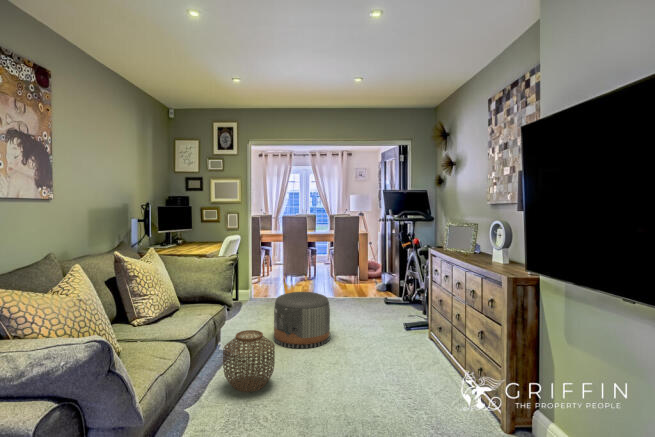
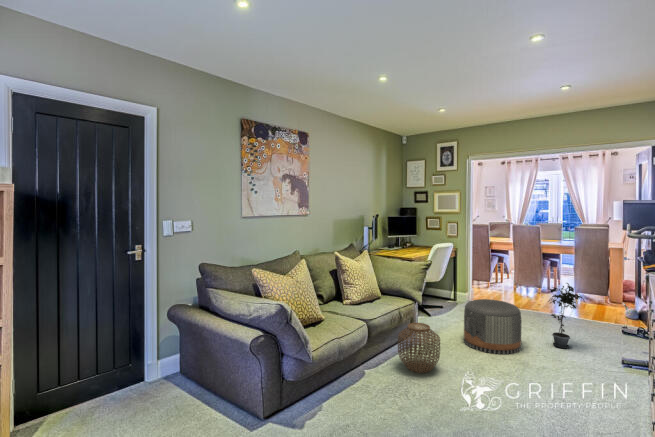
potted plant: none [344,266,377,328] -> present [548,283,584,348]

